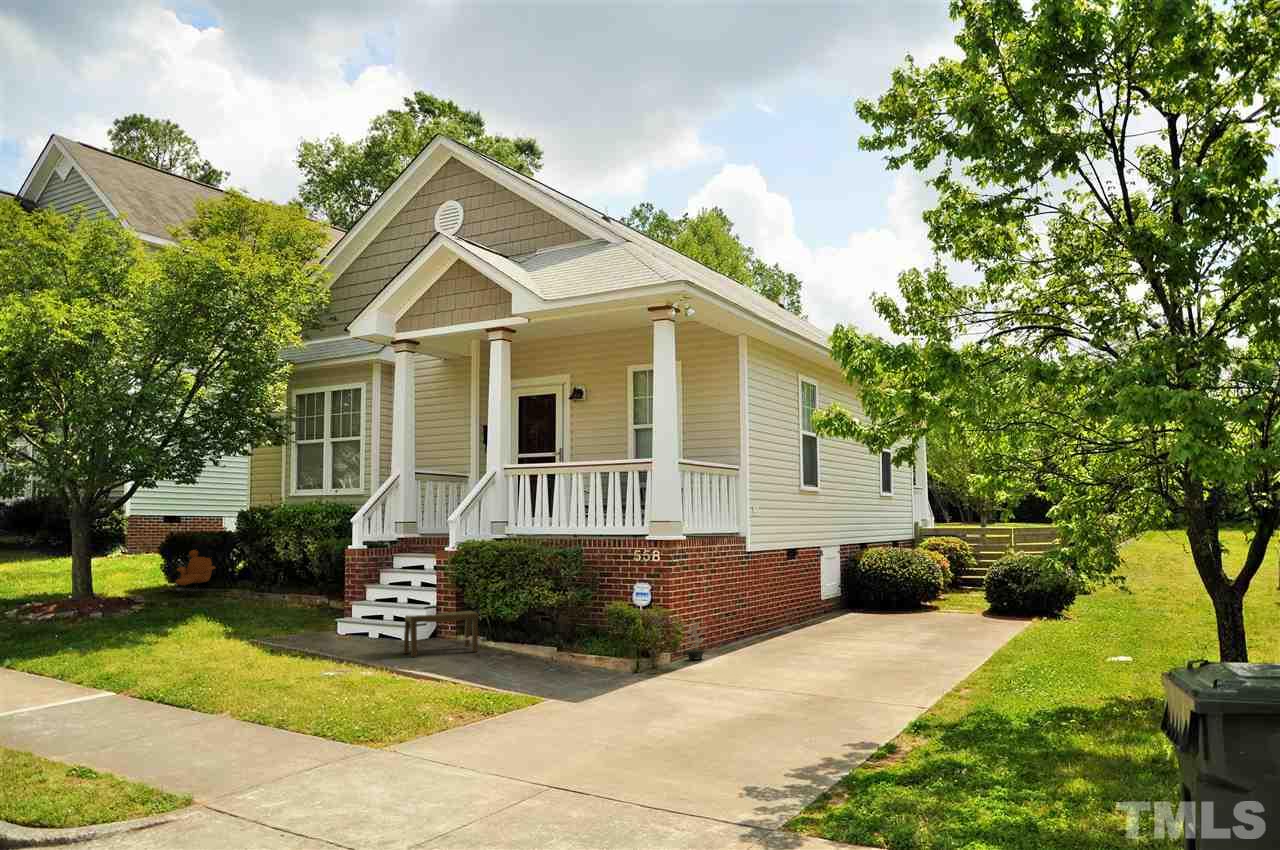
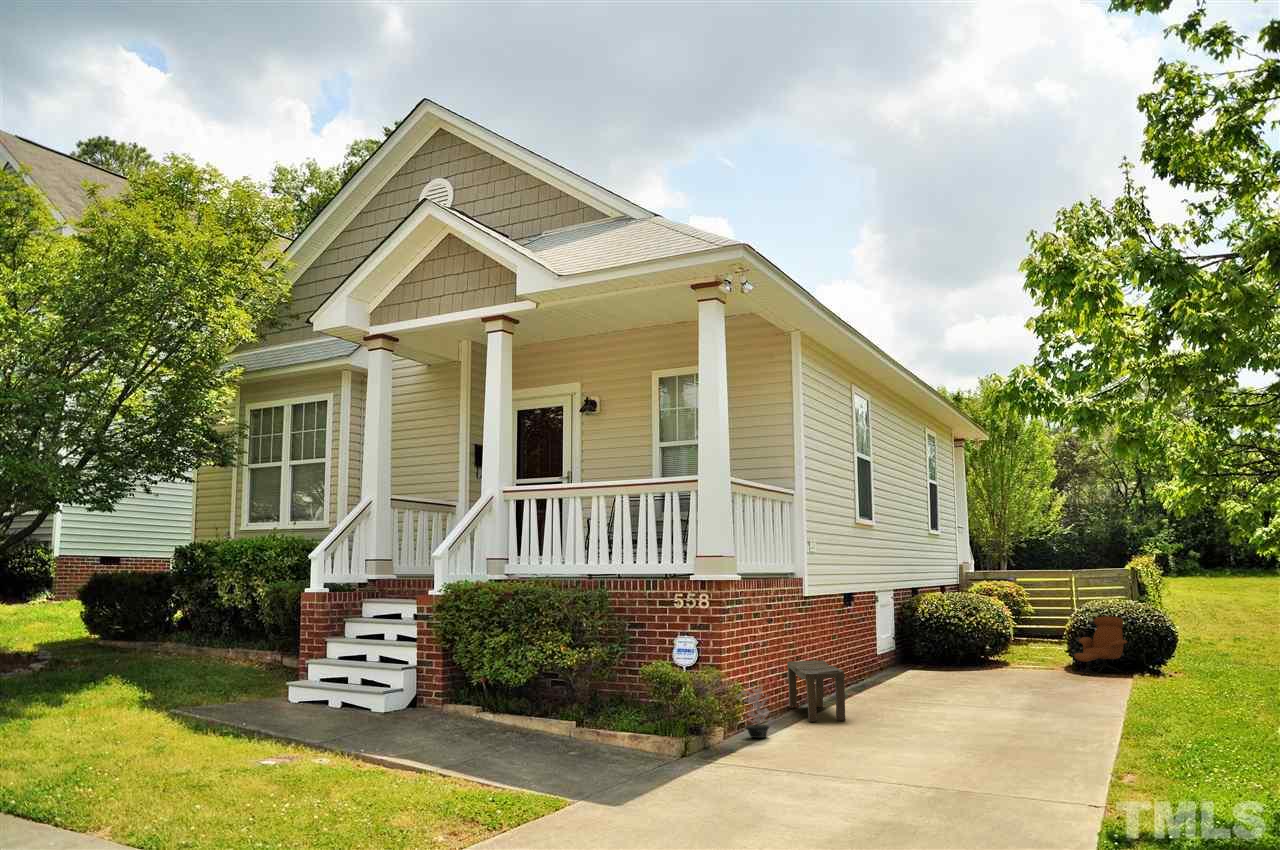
lounge chair: present [176,550,215,595] -> present [1074,616,1127,674]
bench: present [403,611,479,657] -> present [787,660,845,722]

